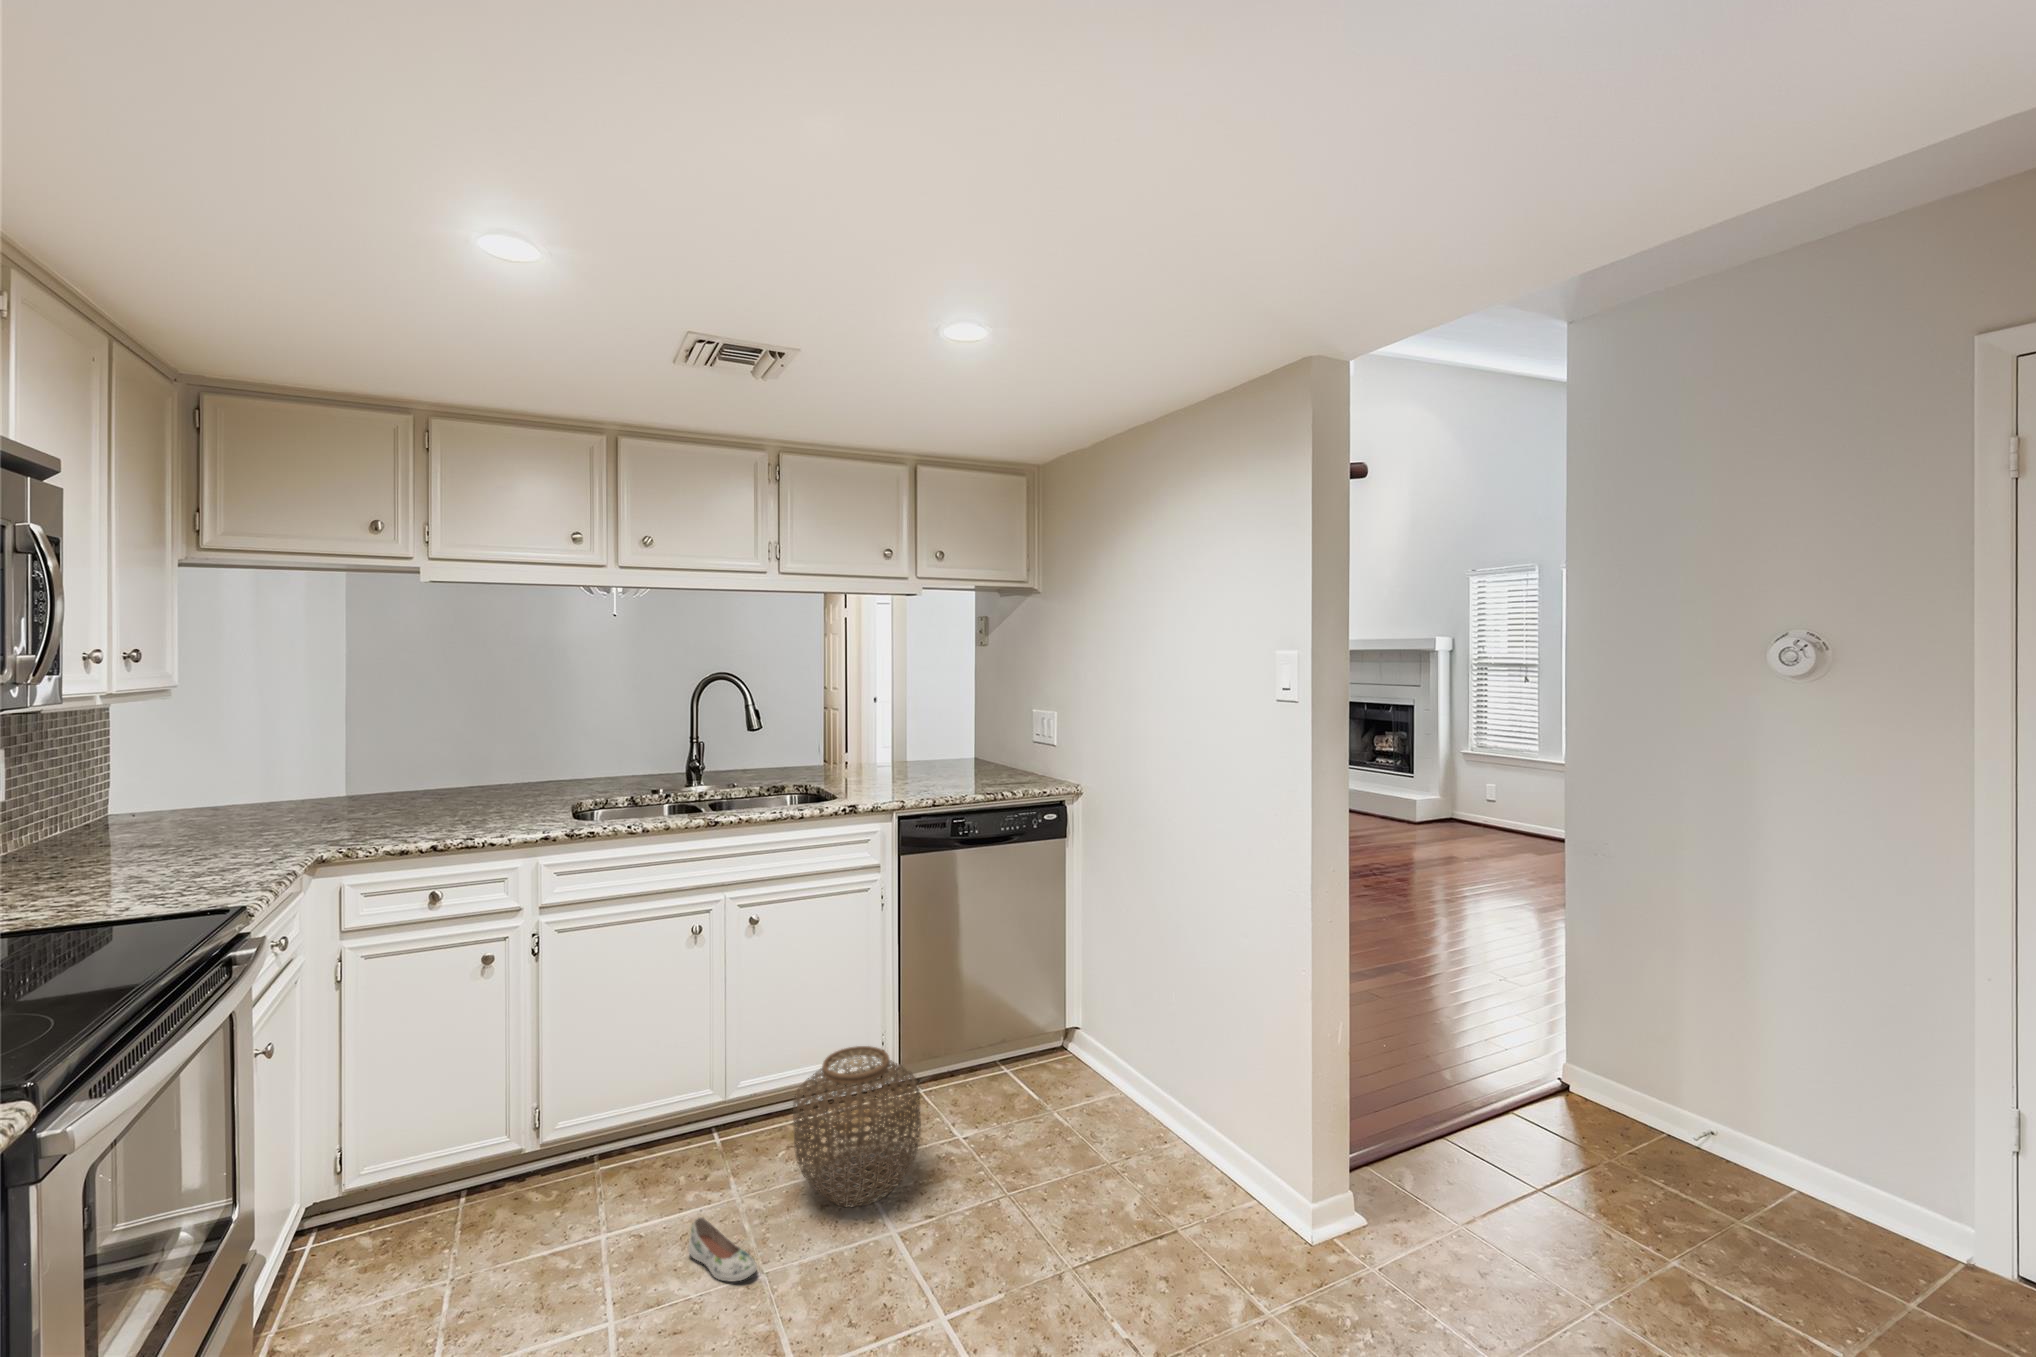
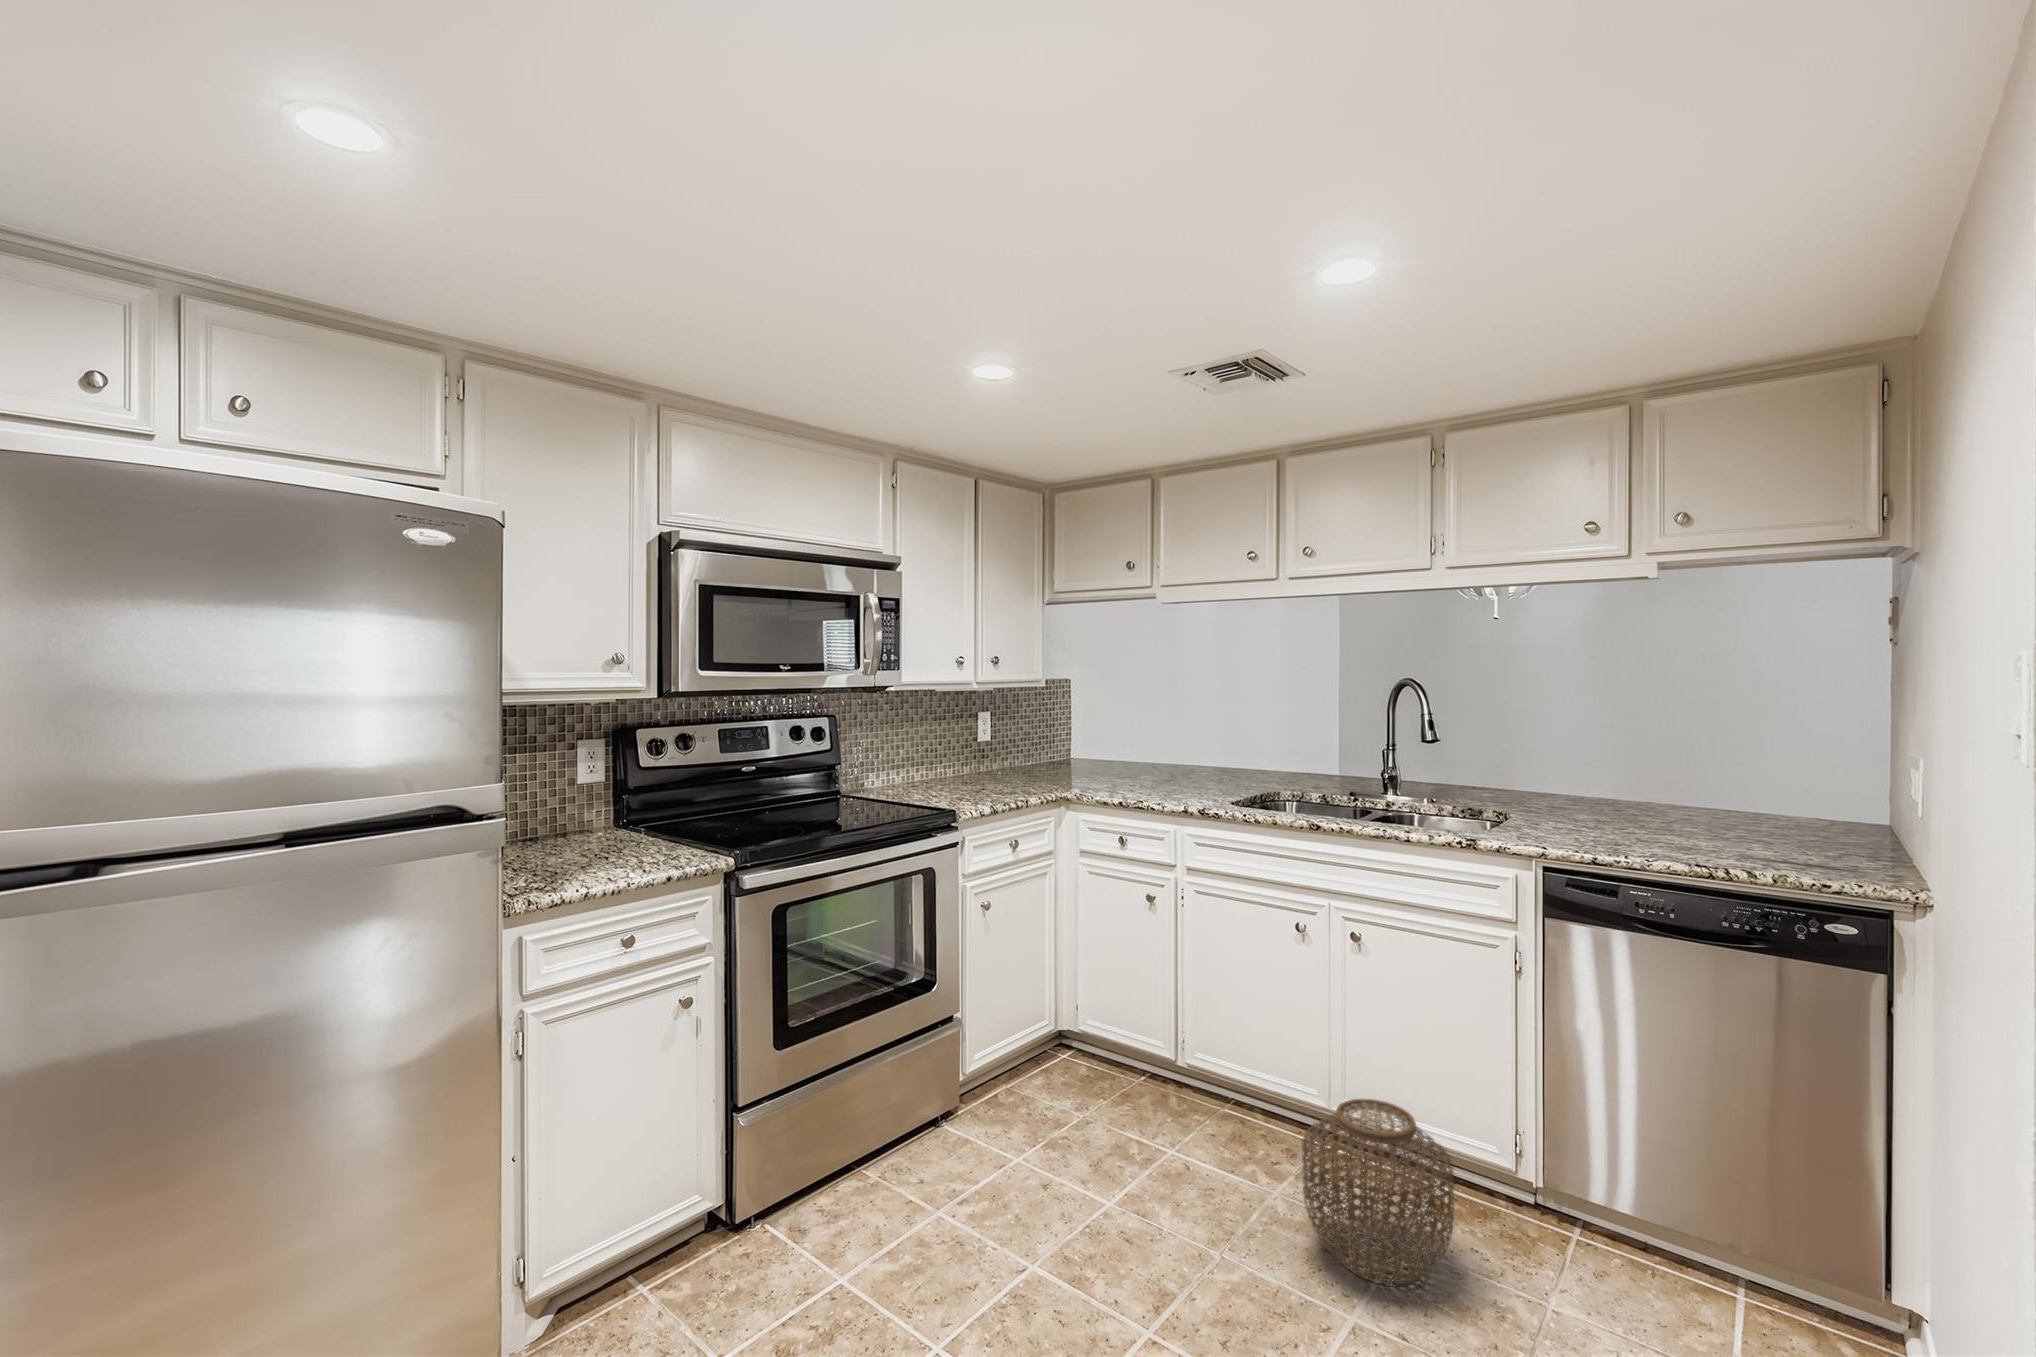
shoe: present [689,1217,757,1282] -> none [1190,1176,1221,1248]

